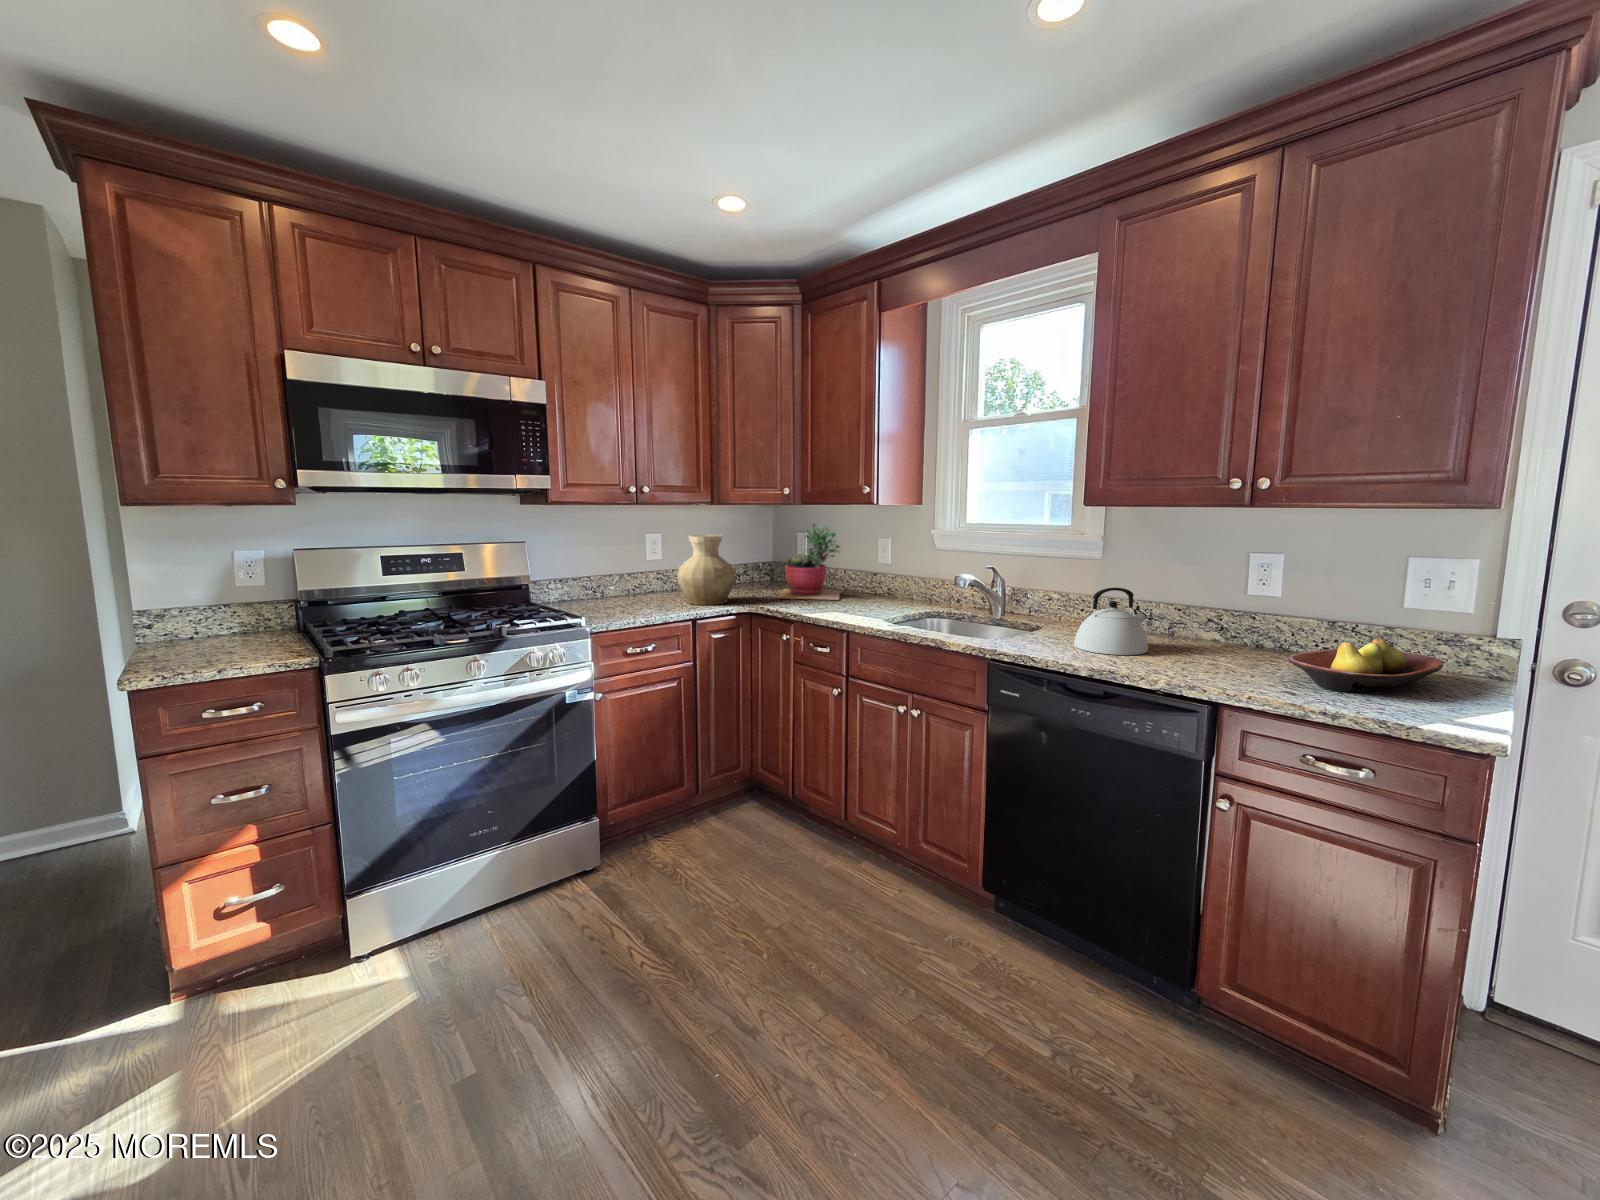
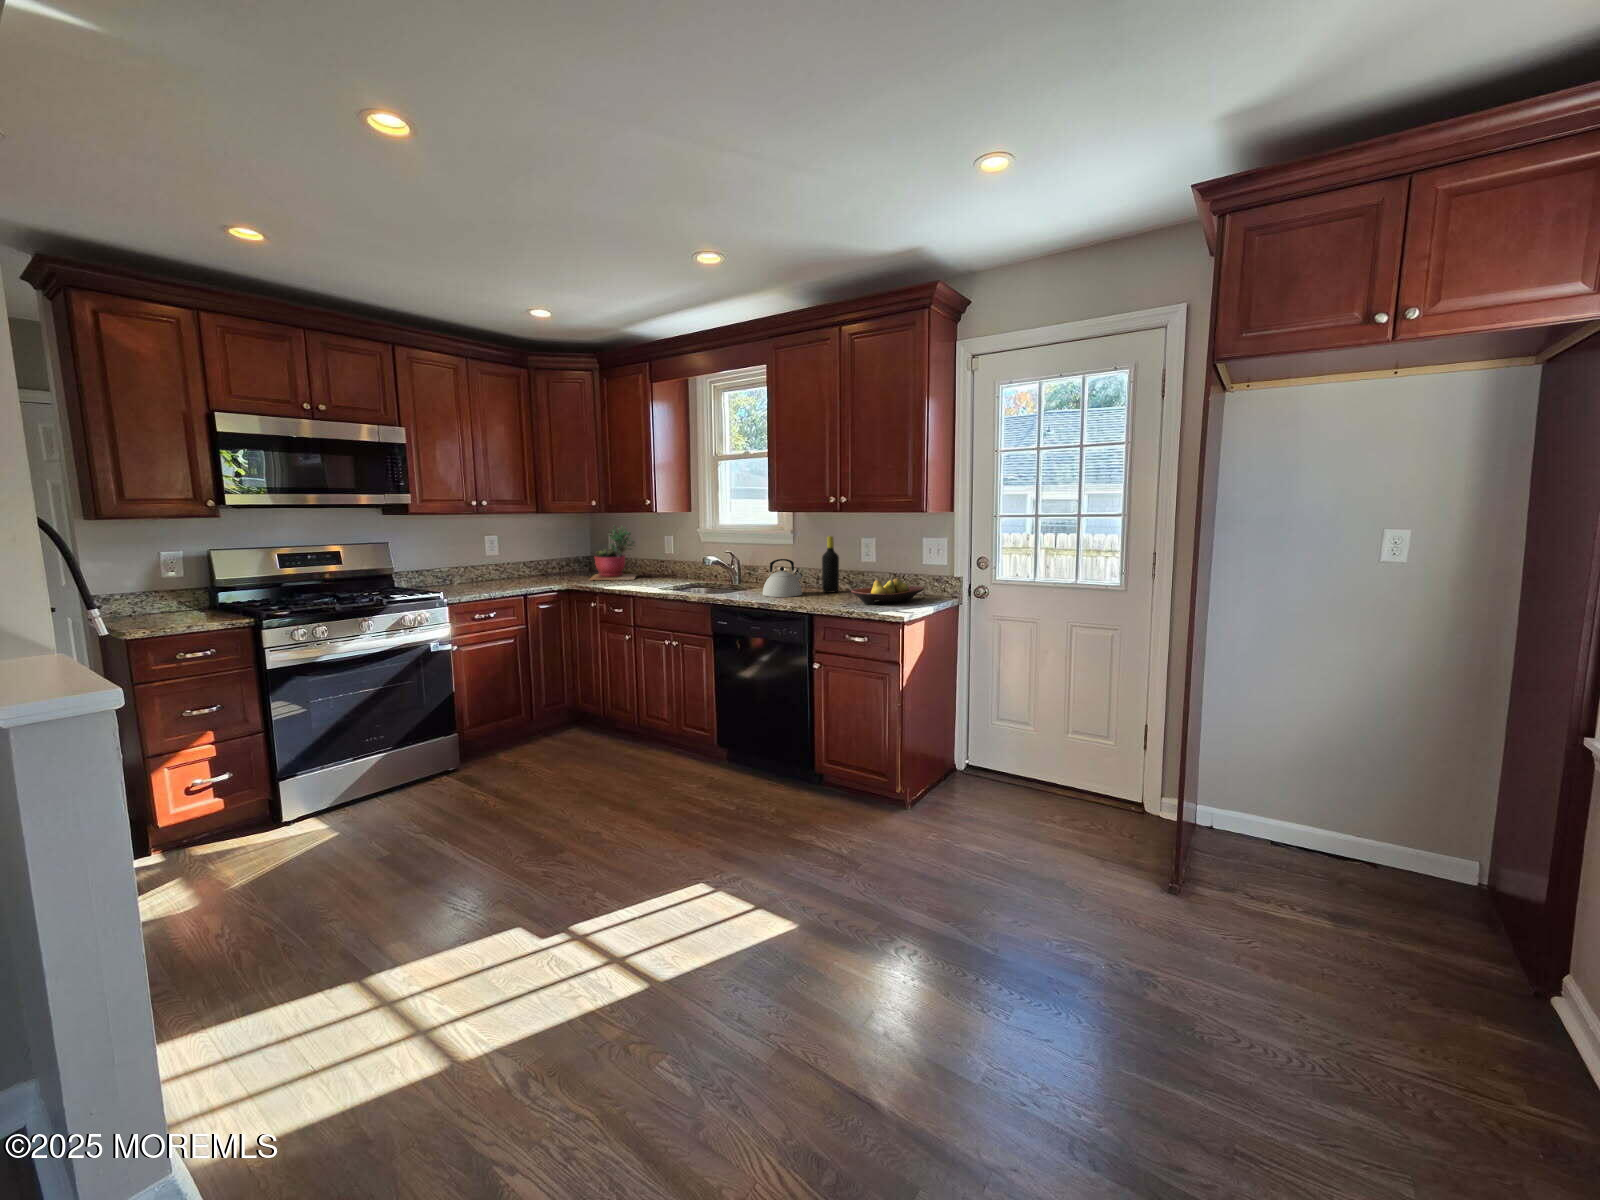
vase: present [677,535,736,605] -> none [511,535,556,585]
bottle: none [1178,550,1215,648] -> present [822,536,839,593]

